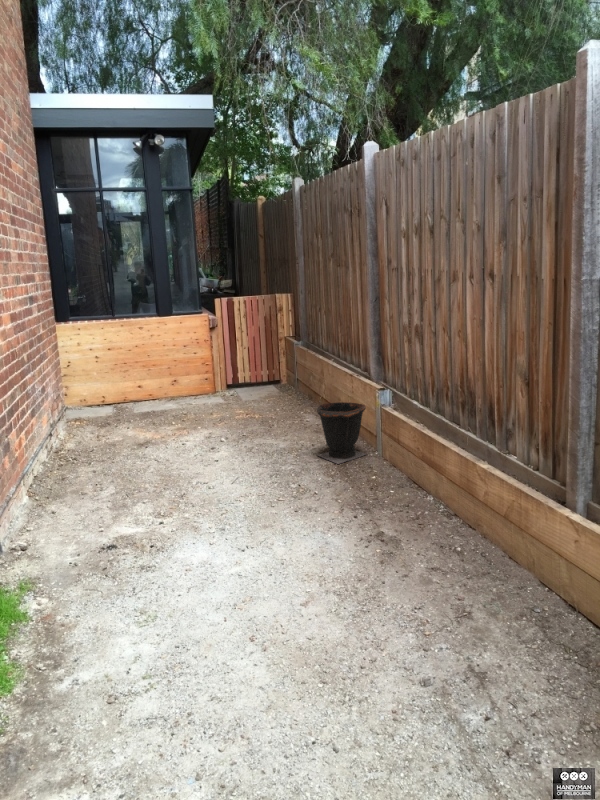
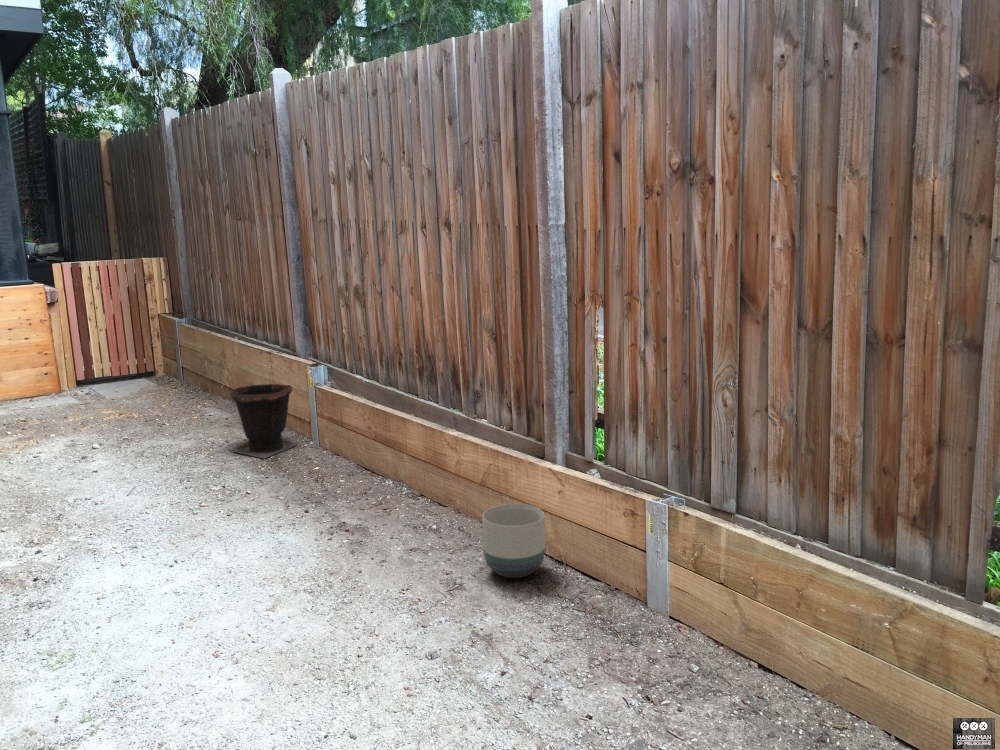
planter: none [495,545,559,618] -> present [482,504,545,578]

